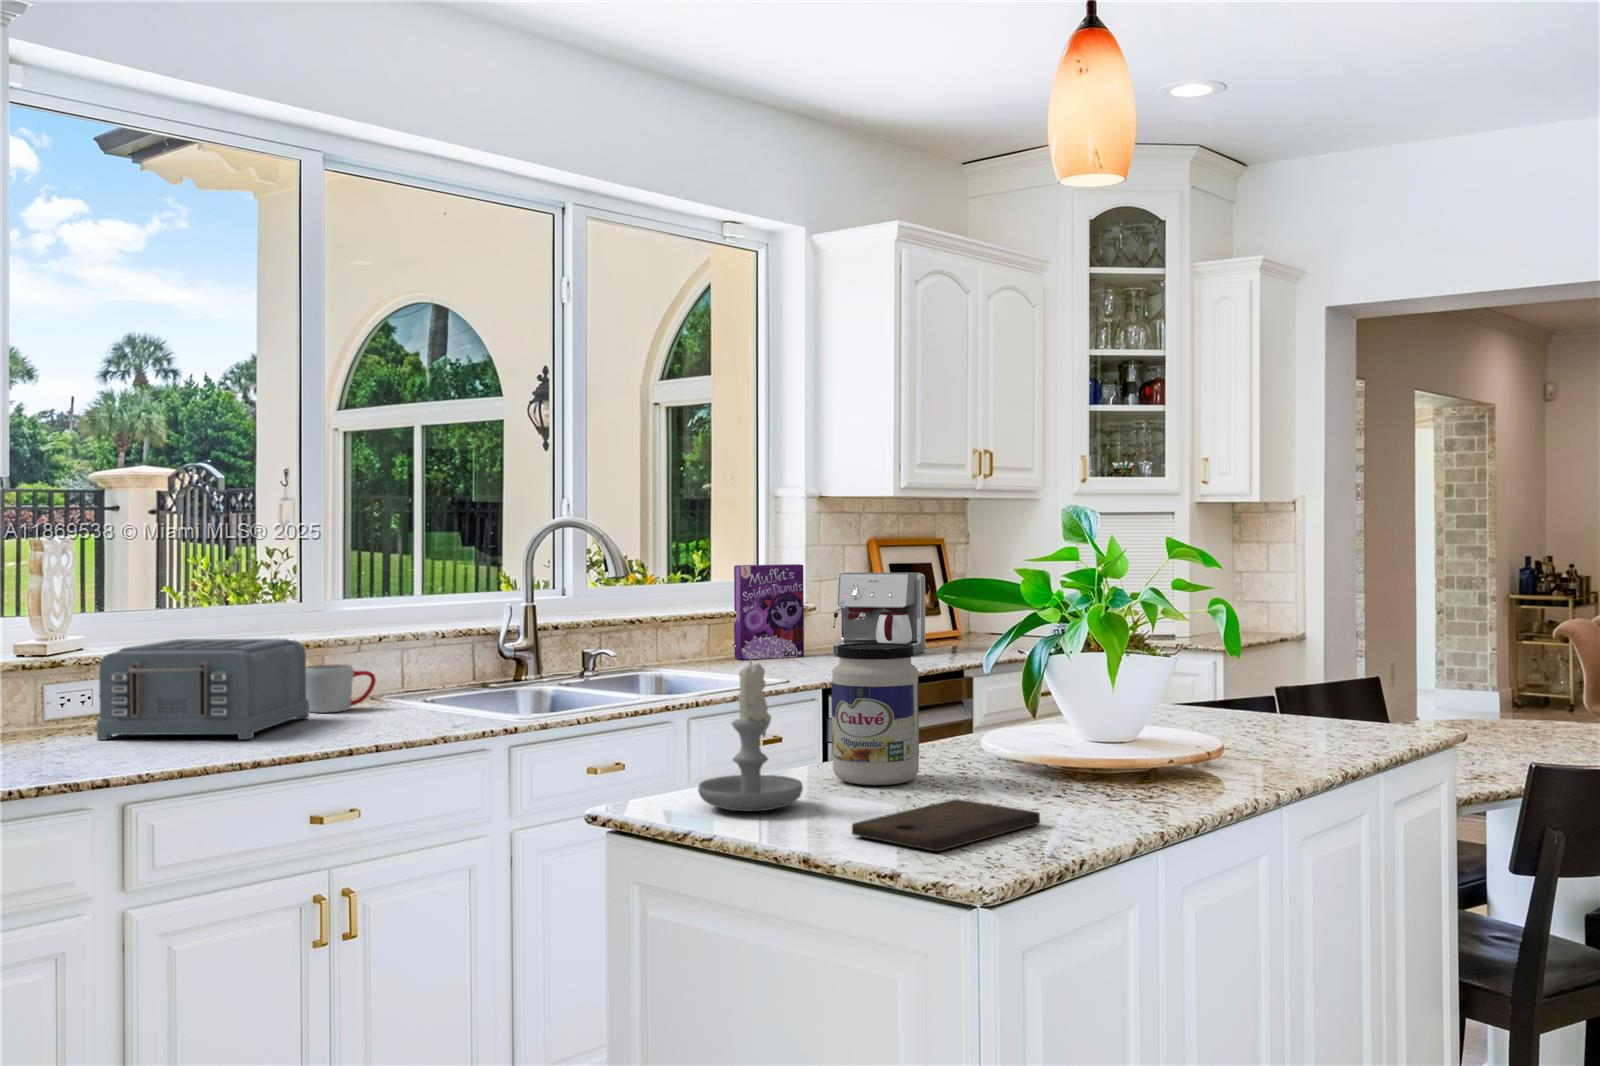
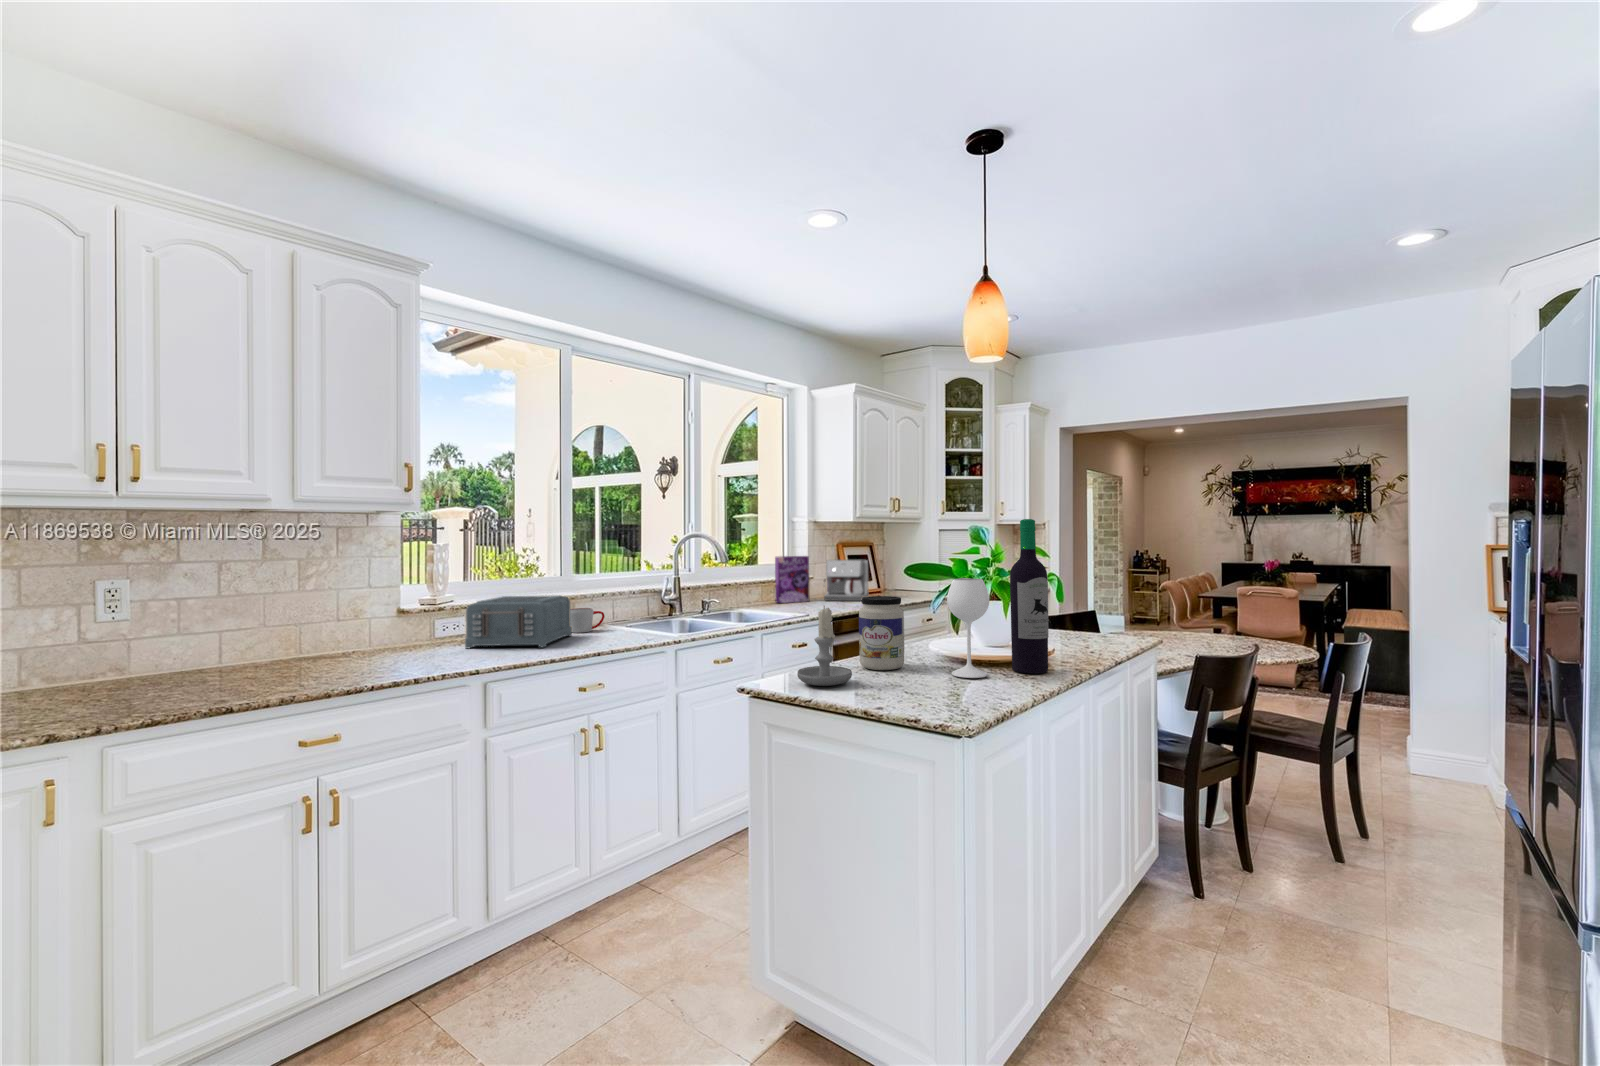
wine bottle: none [994,494,1192,800] -> present [947,519,1049,678]
cutting board: present [852,799,1040,851] -> none [886,678,981,708]

